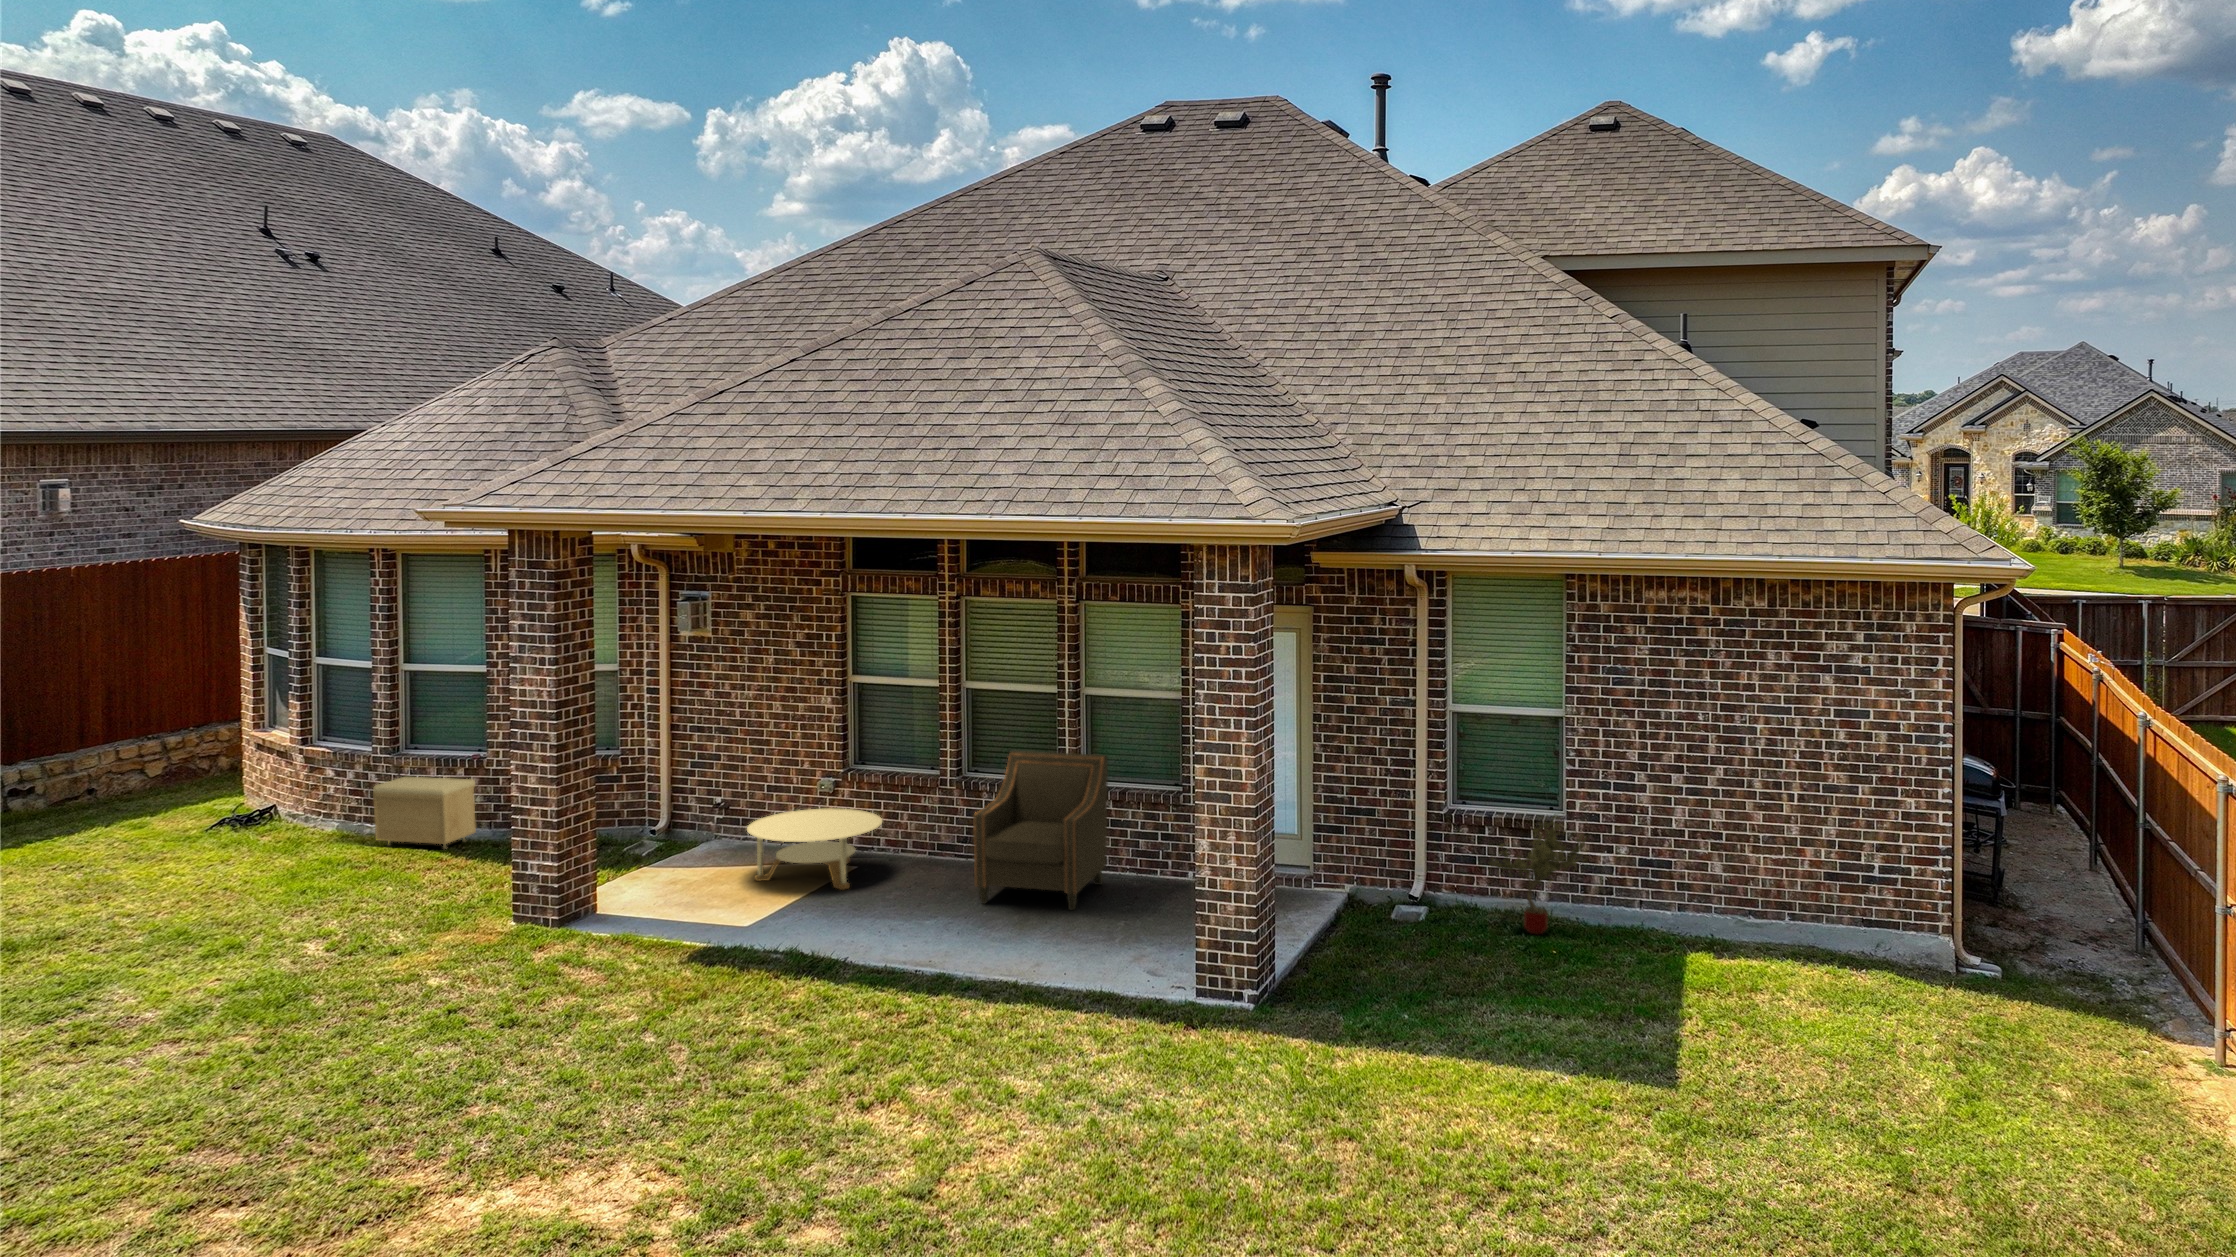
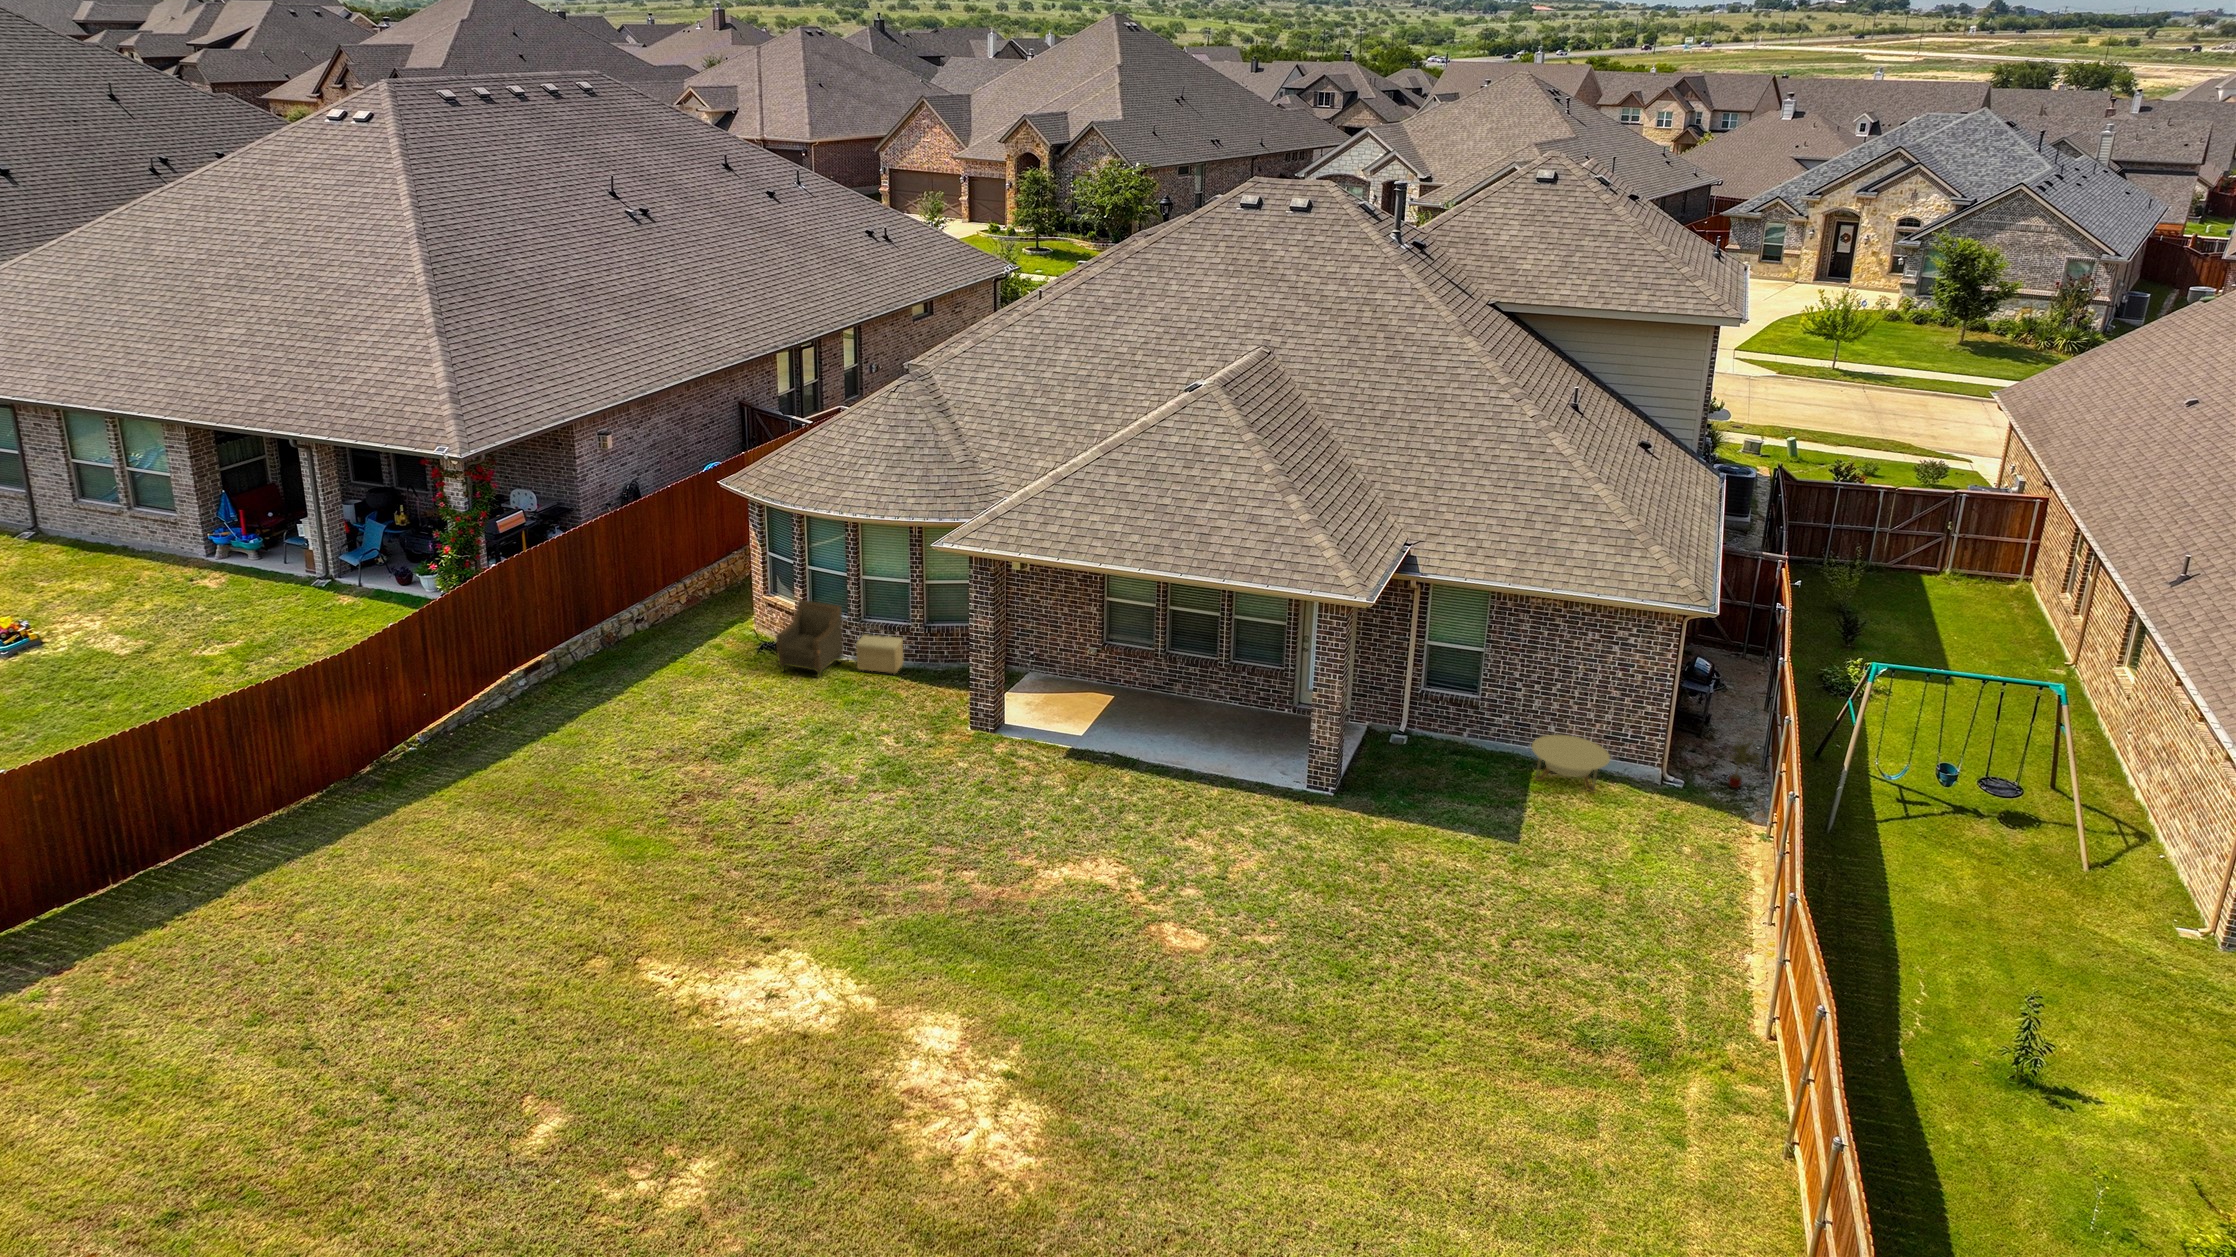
chair: present [973,751,1108,910] -> present [776,600,843,678]
round table: present [747,808,882,890] -> present [1532,735,1610,792]
potted tree: present [1489,815,1586,934] -> present [1728,736,1760,788]

